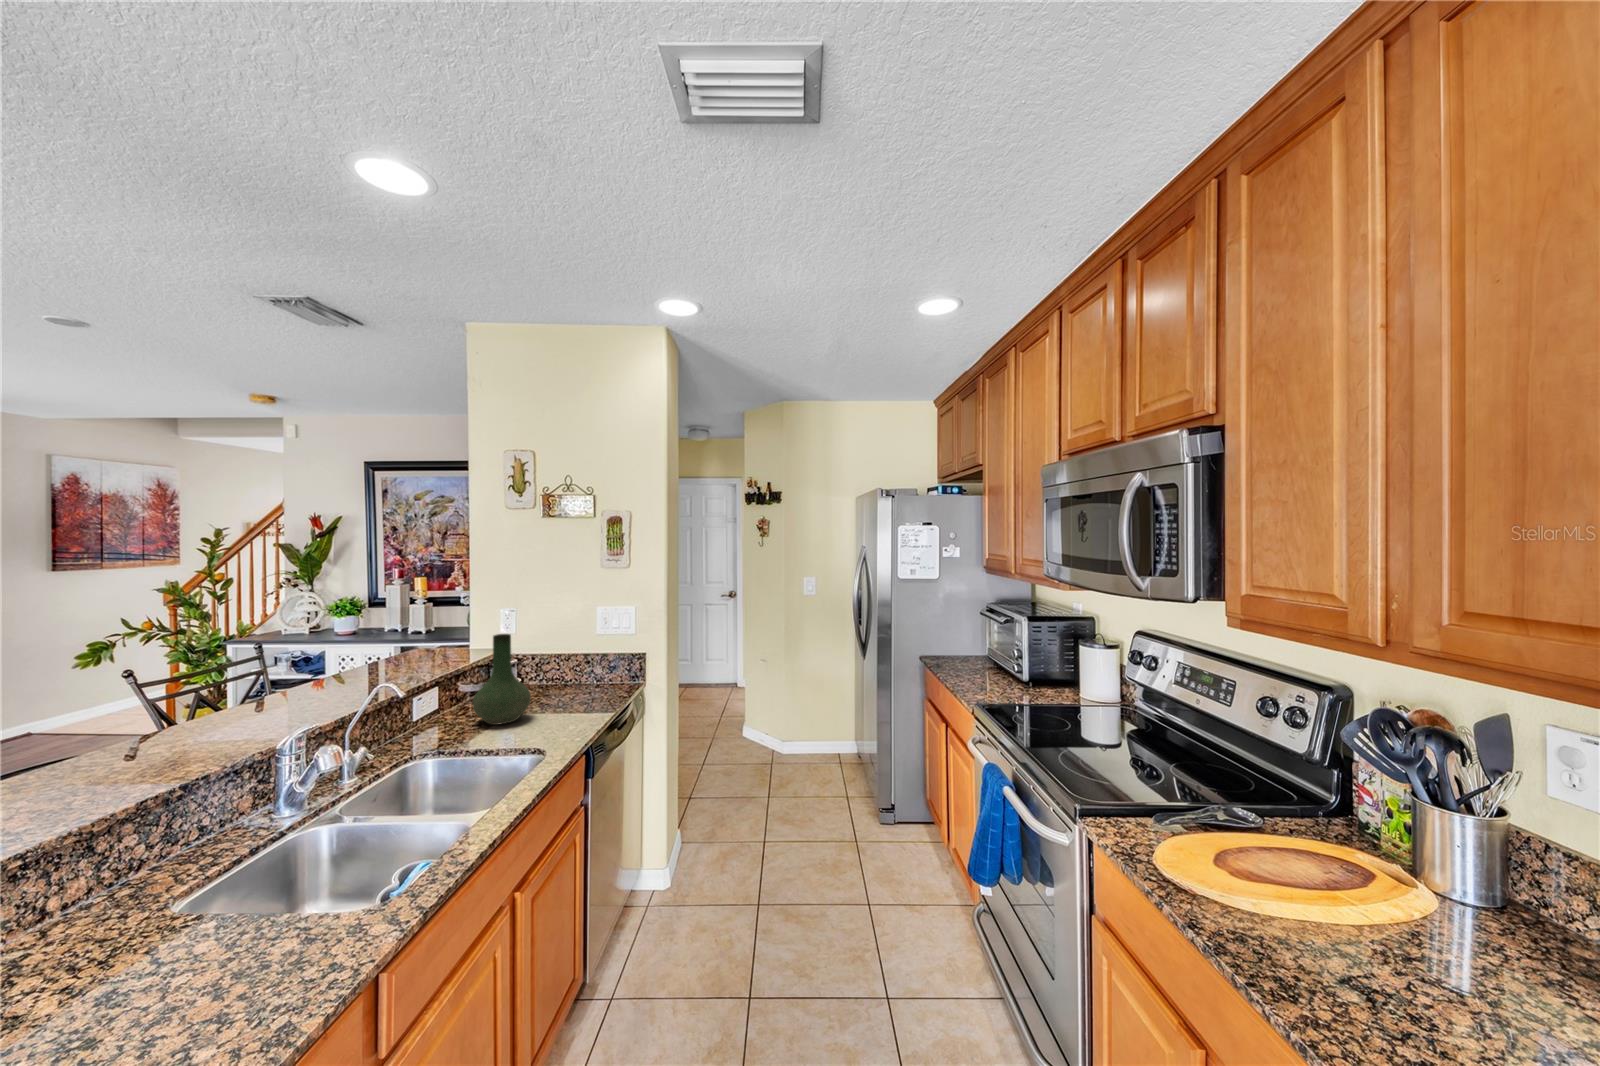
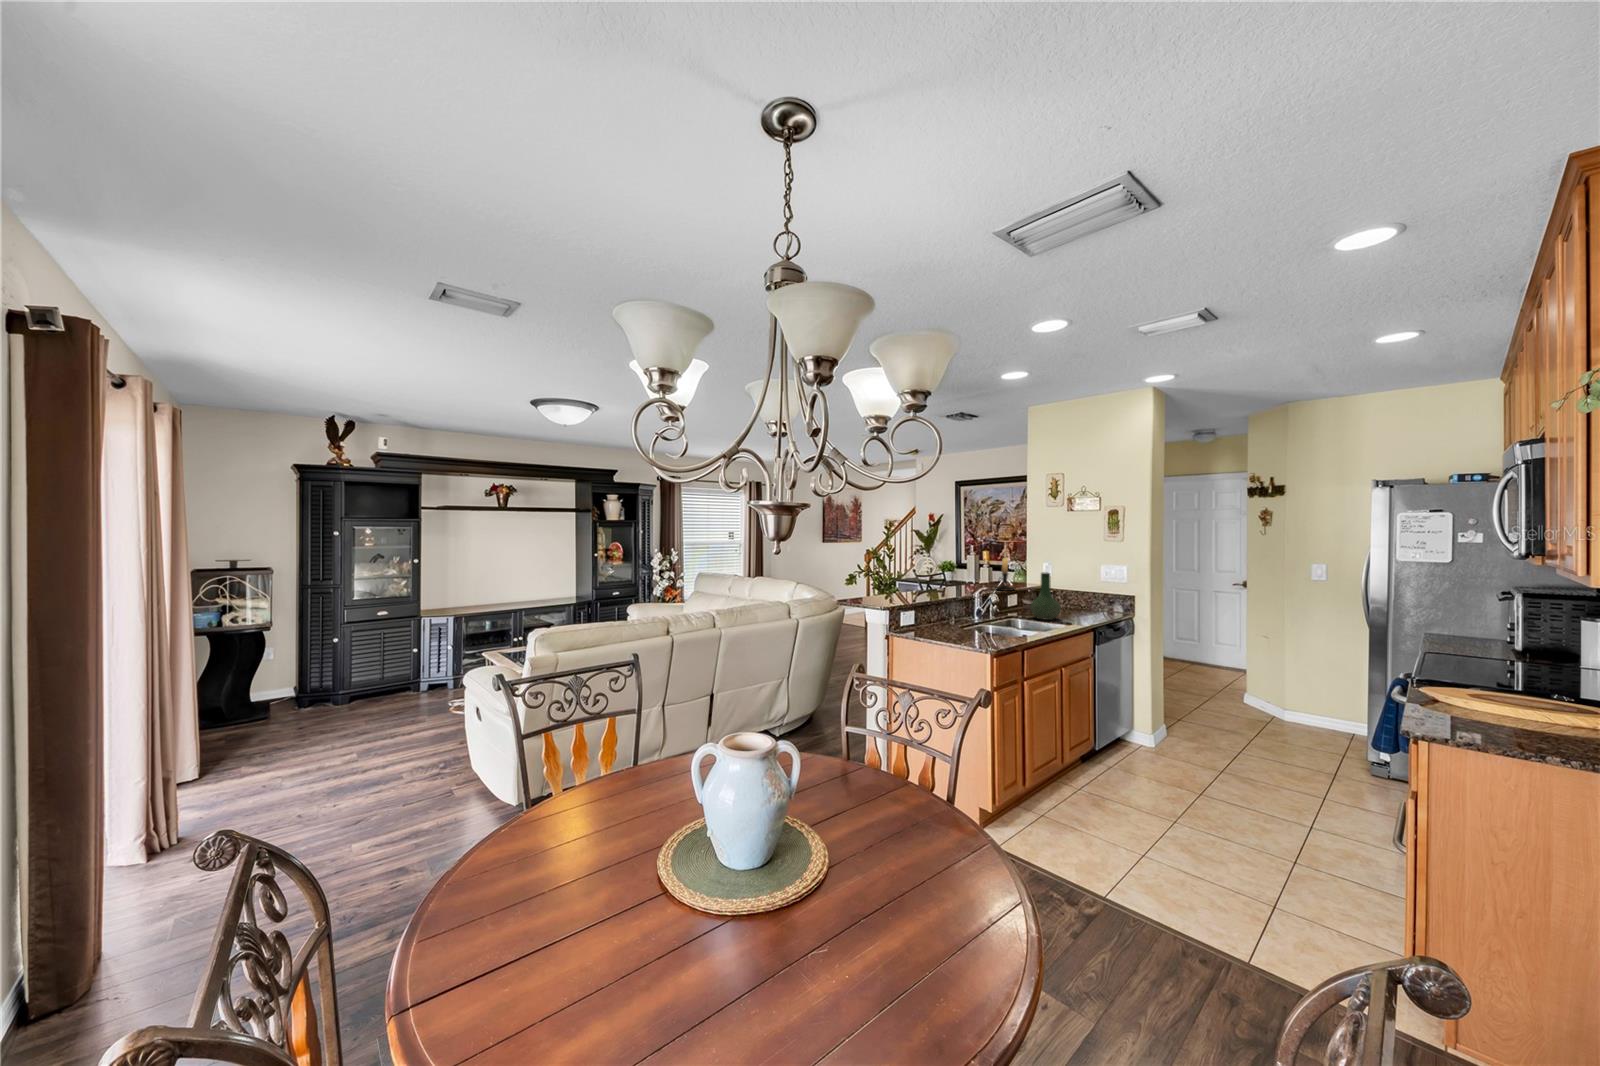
candle holder: none [404,594,449,671] -> present [995,554,1015,591]

